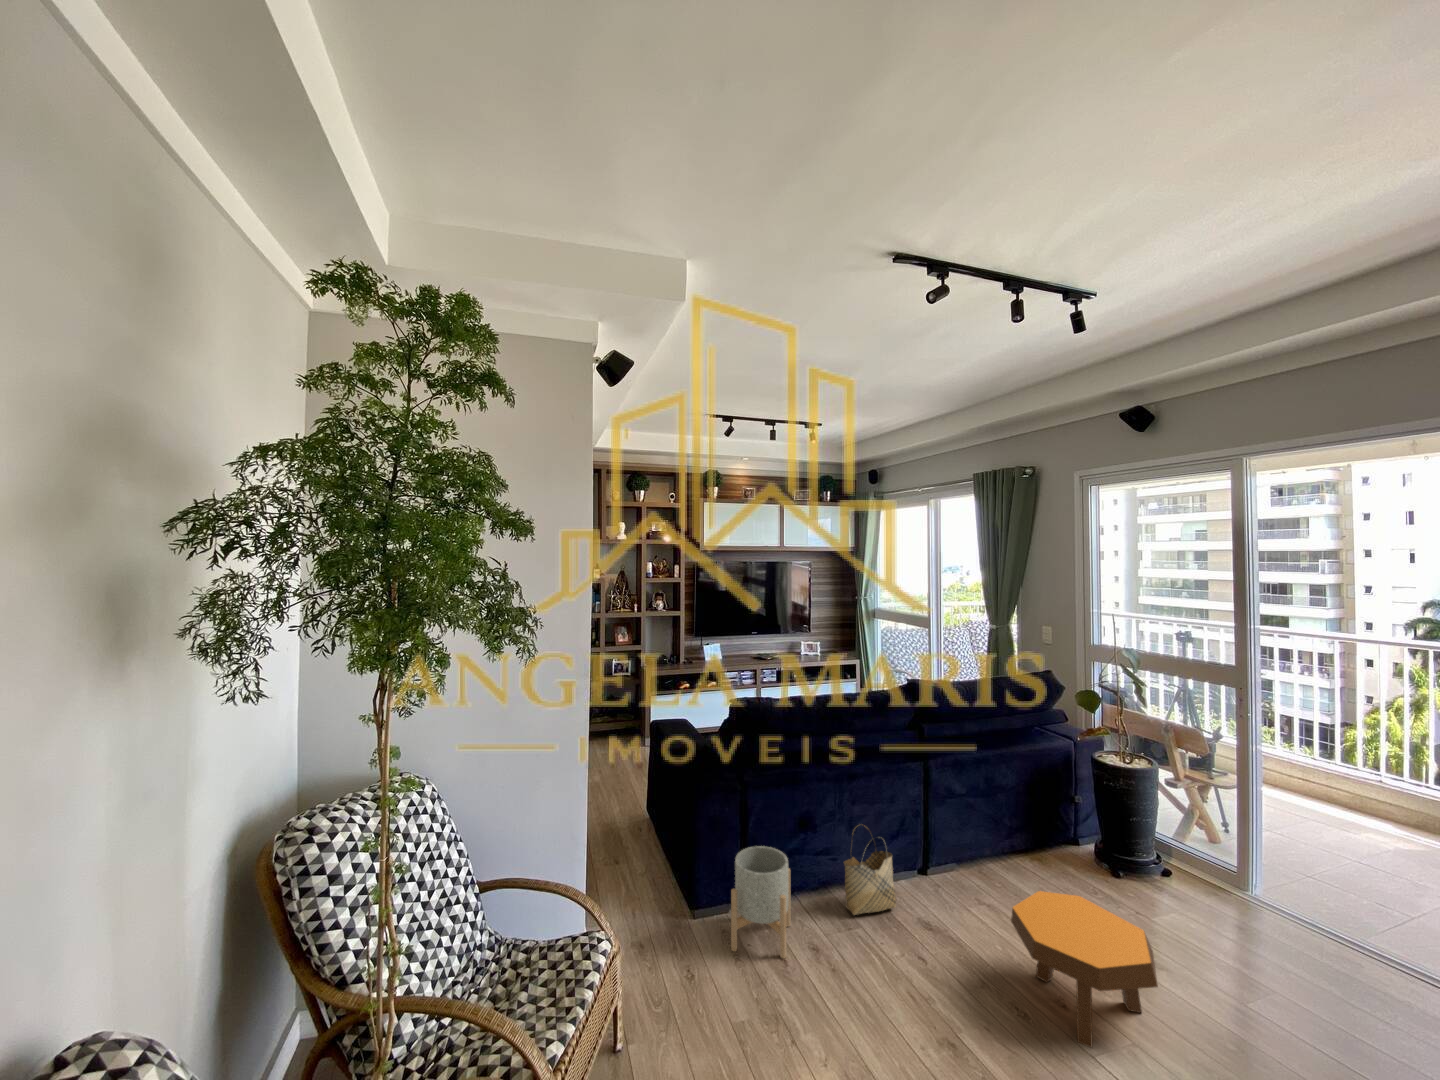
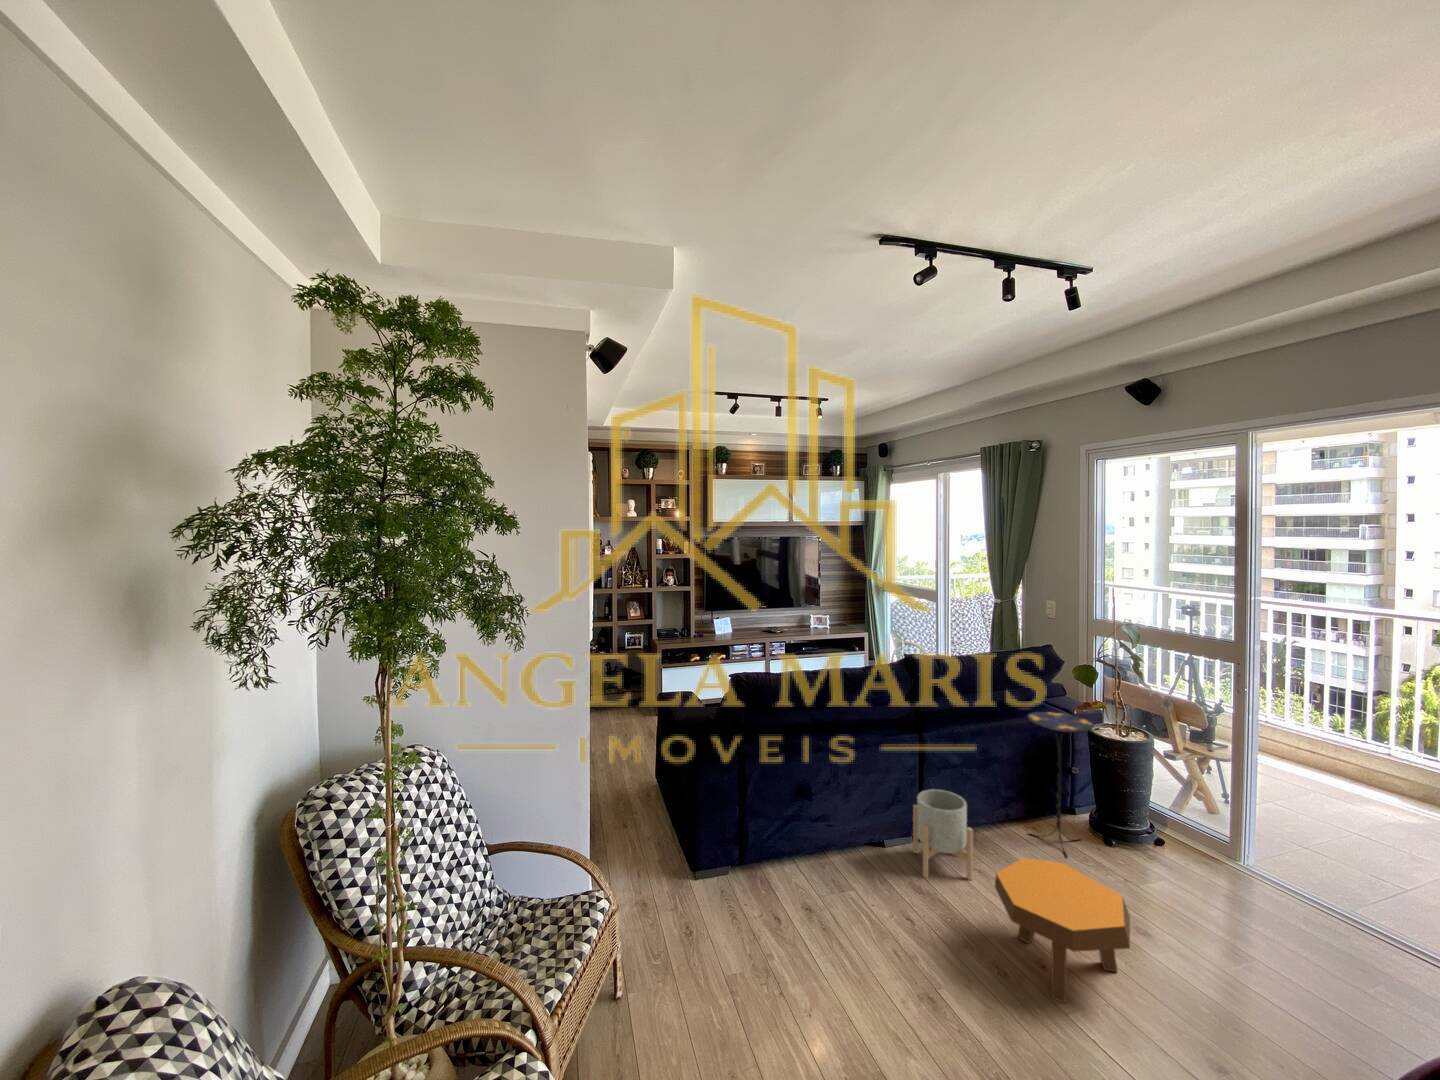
side table: none [1031,738,1100,890] -> present [1028,712,1093,857]
woven basket: present [844,824,896,915] -> none [838,794,889,879]
planter: present [731,846,791,959] -> present [913,789,973,880]

